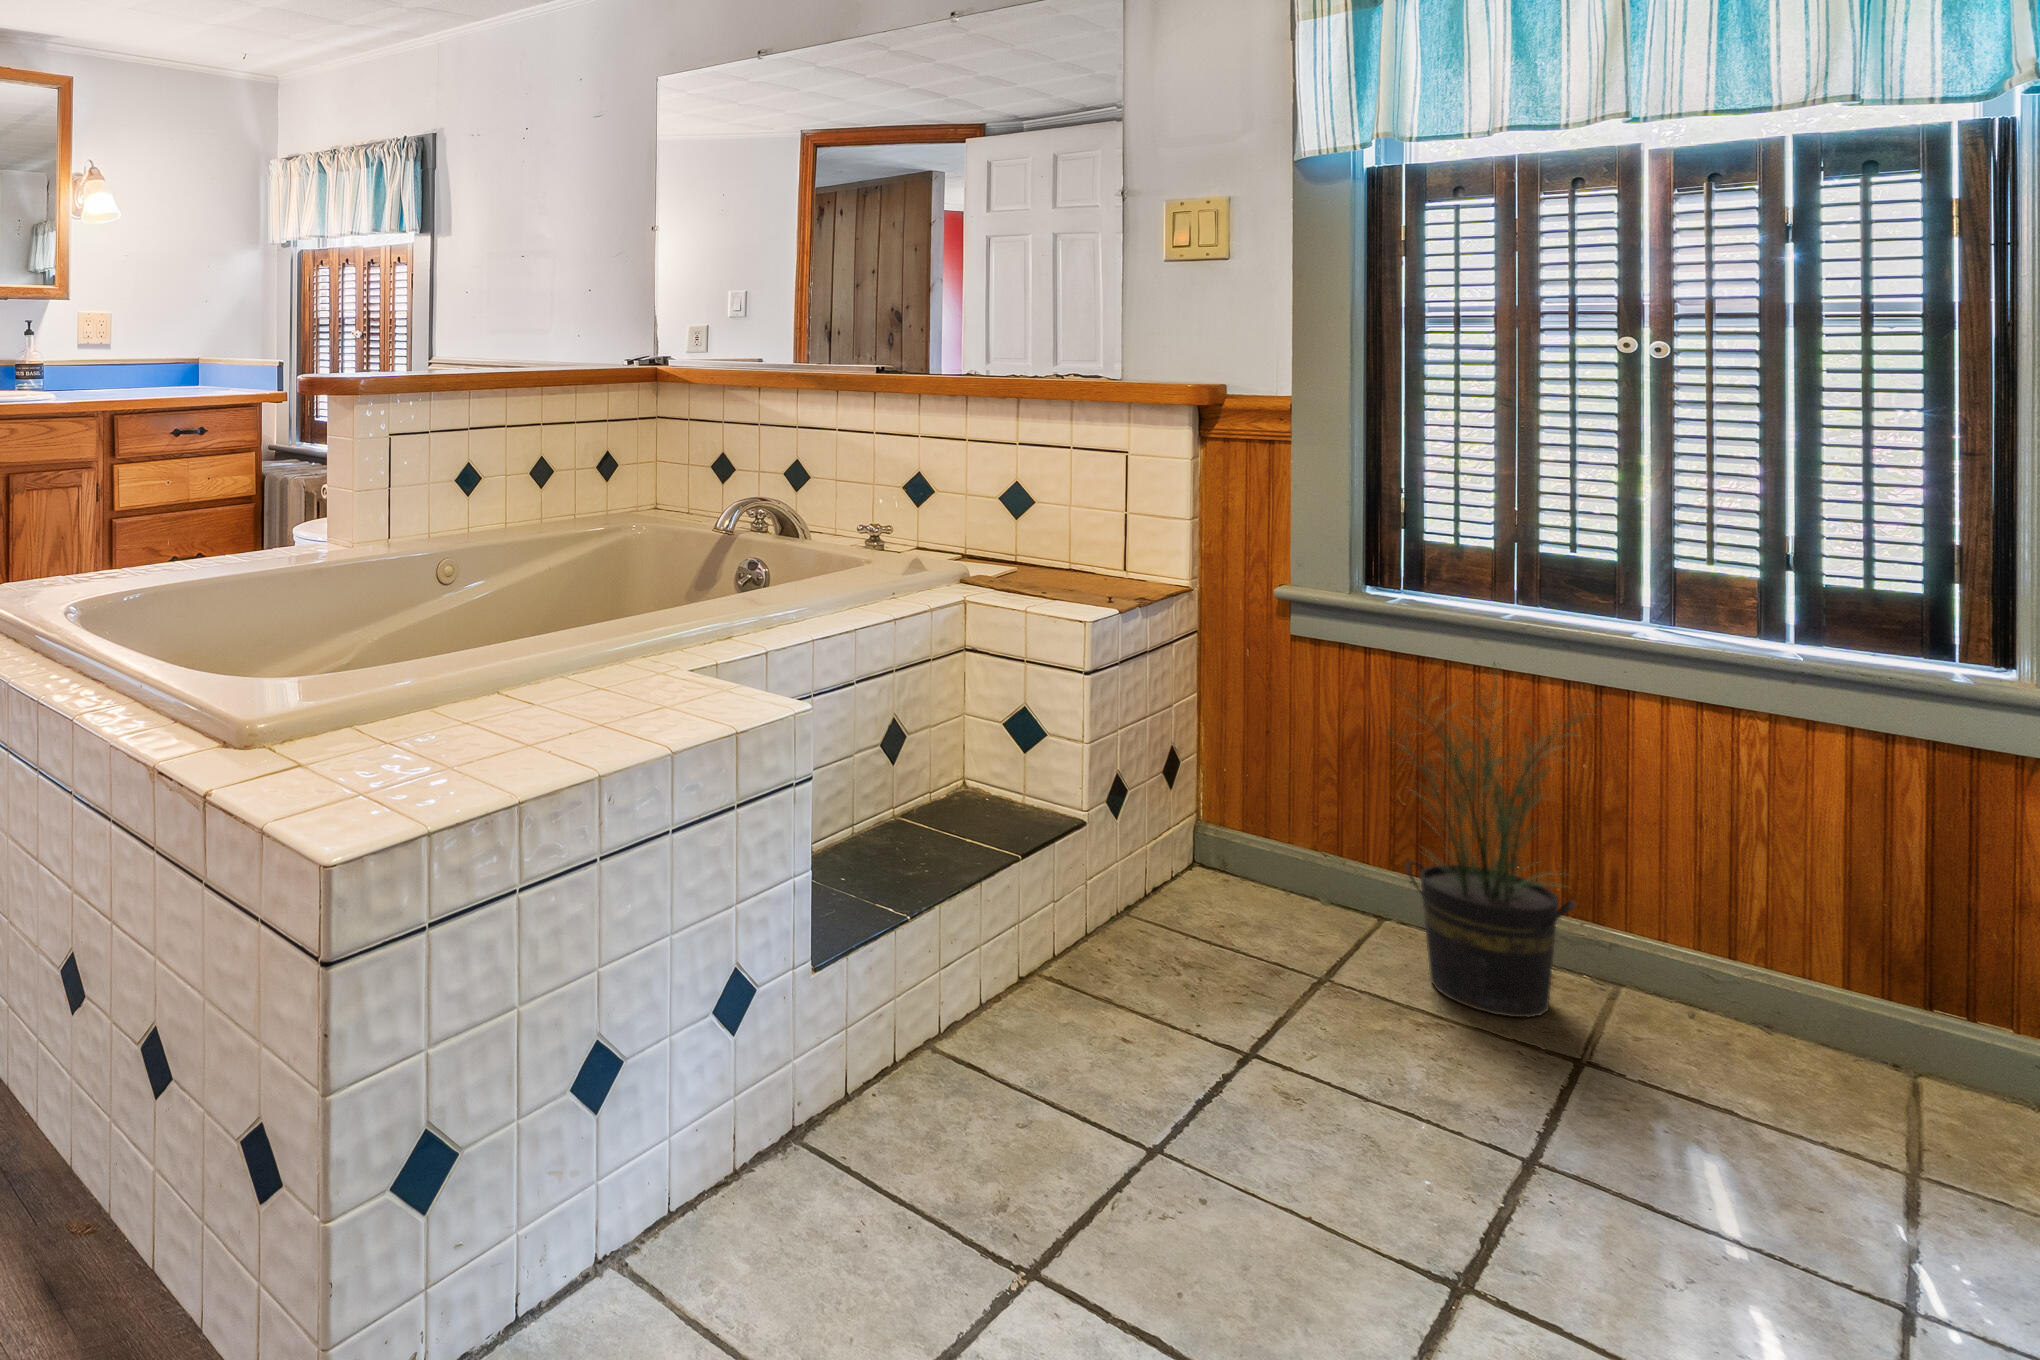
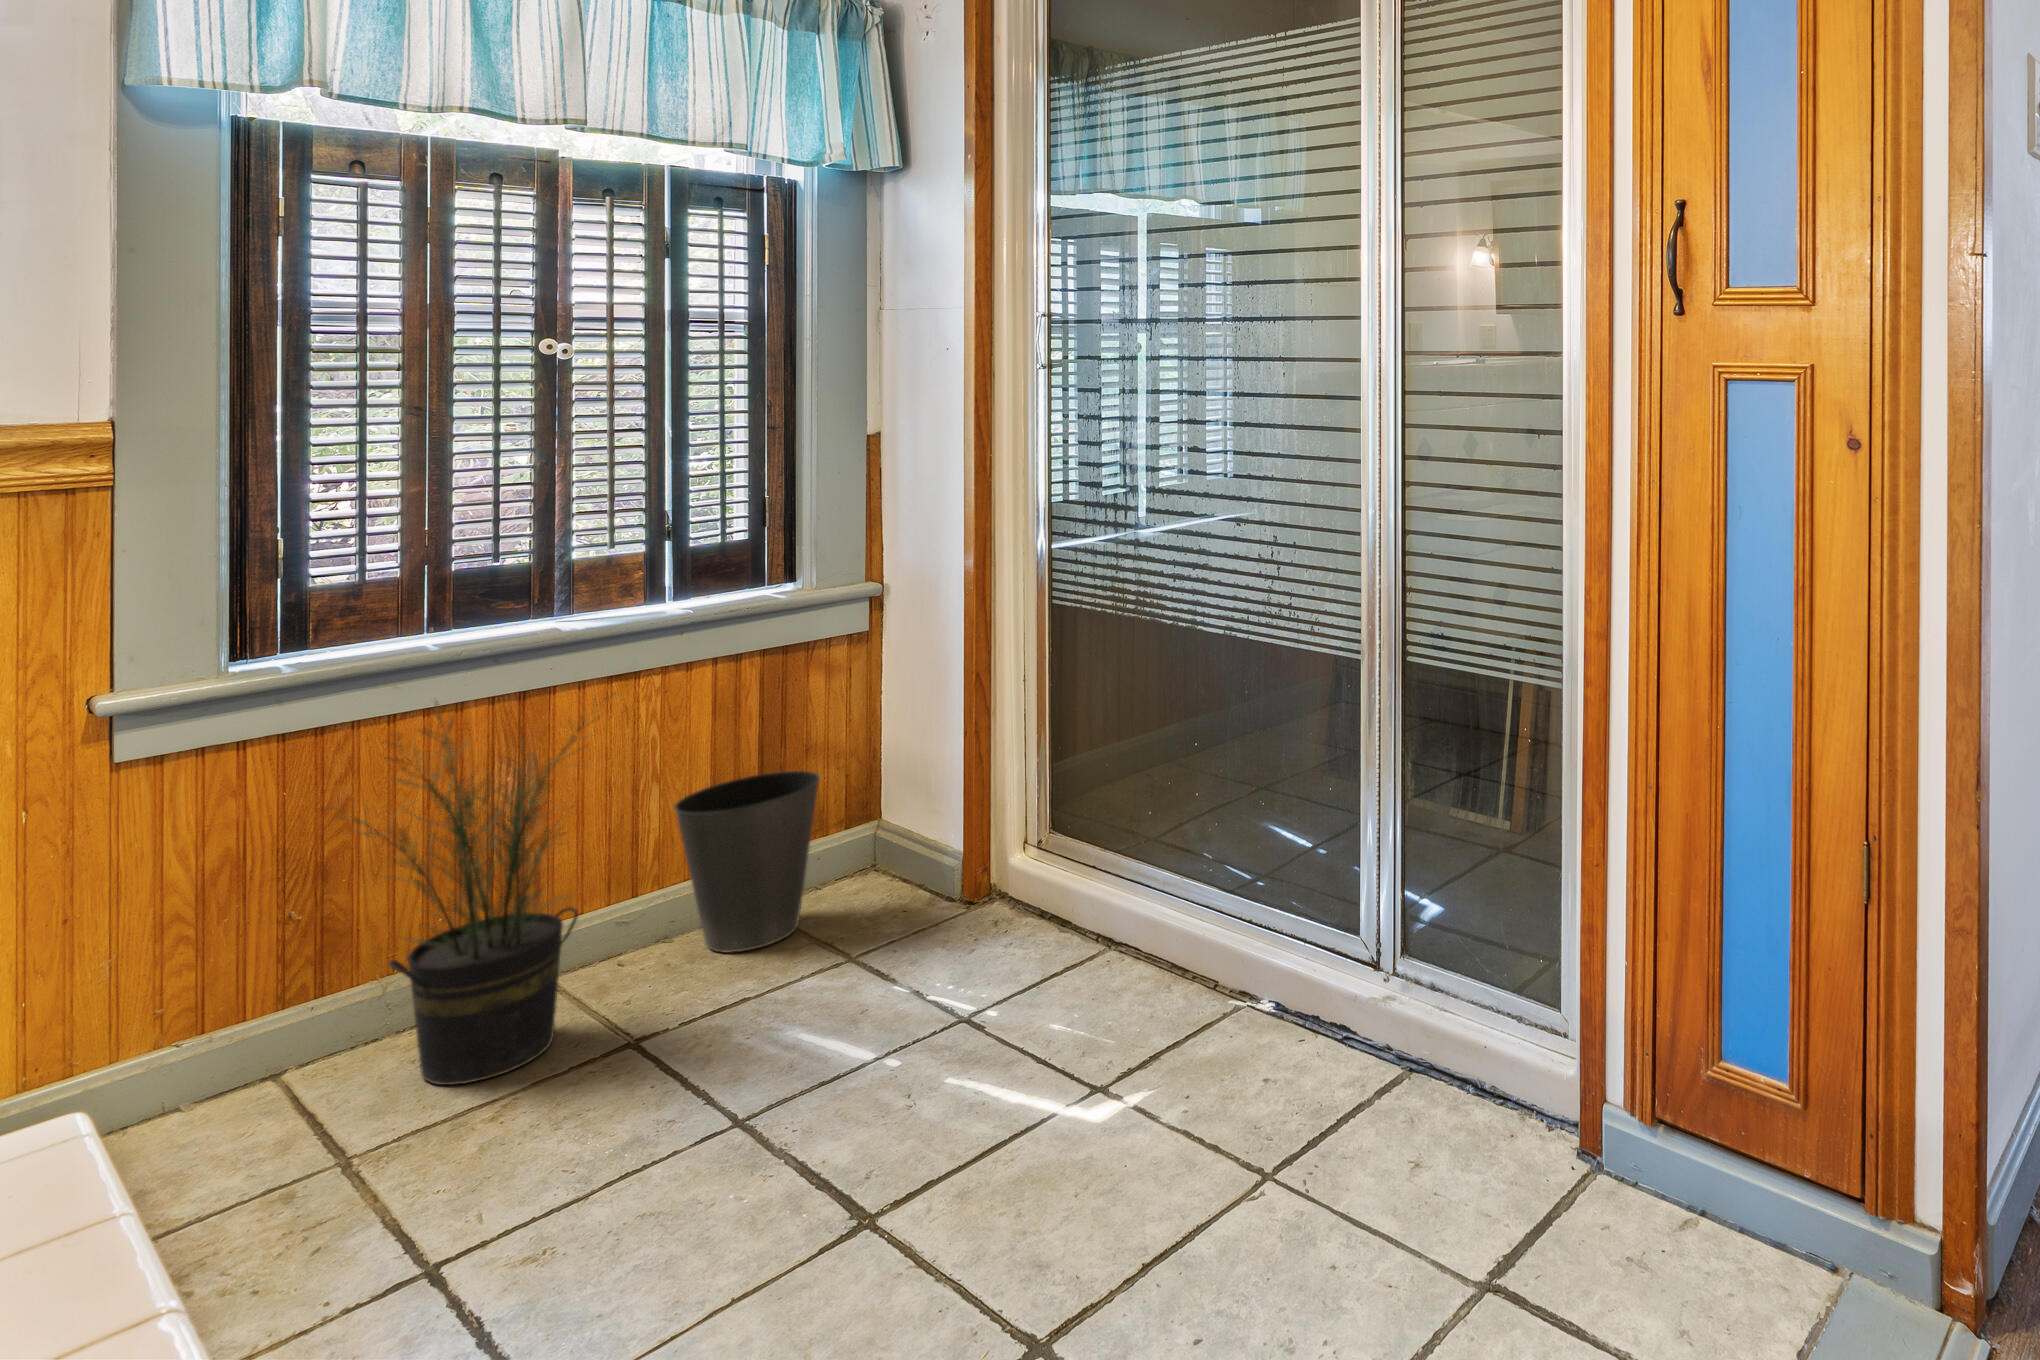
waste basket: none [1741,866,1976,1102] -> present [674,771,820,952]

